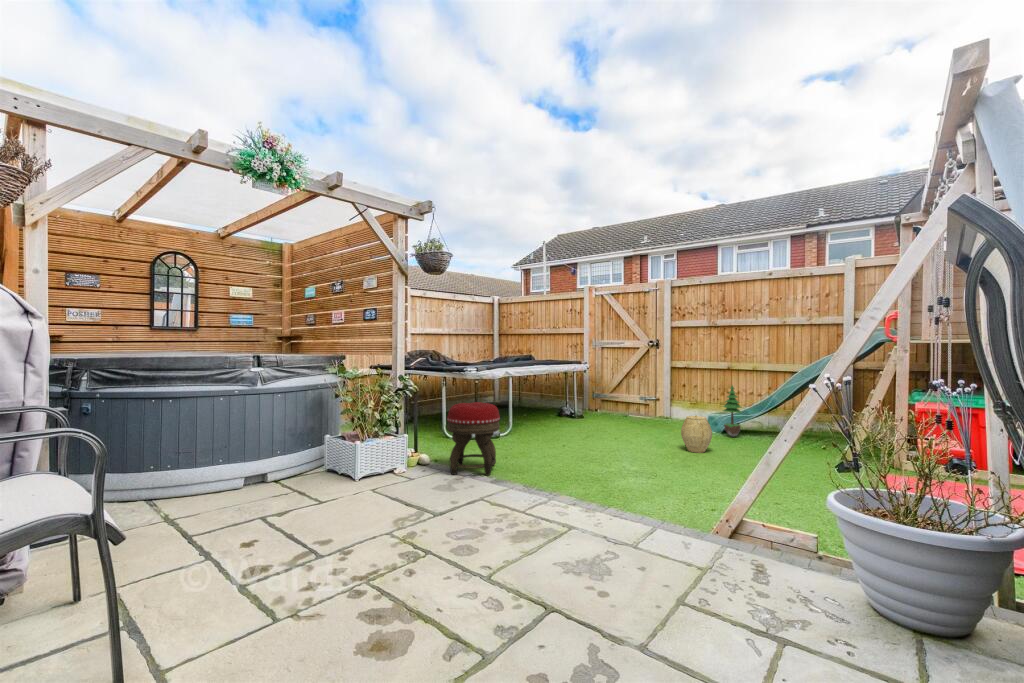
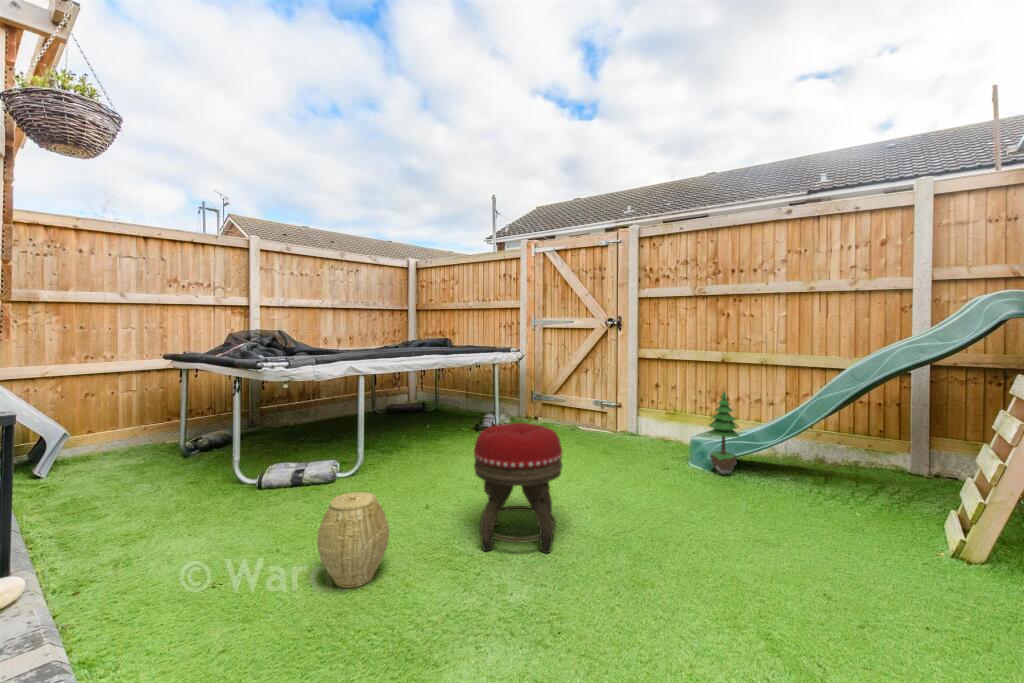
footstool: present [447,402,500,476] -> present [474,423,563,553]
woven basket: present [681,415,712,453] -> present [317,492,389,588]

